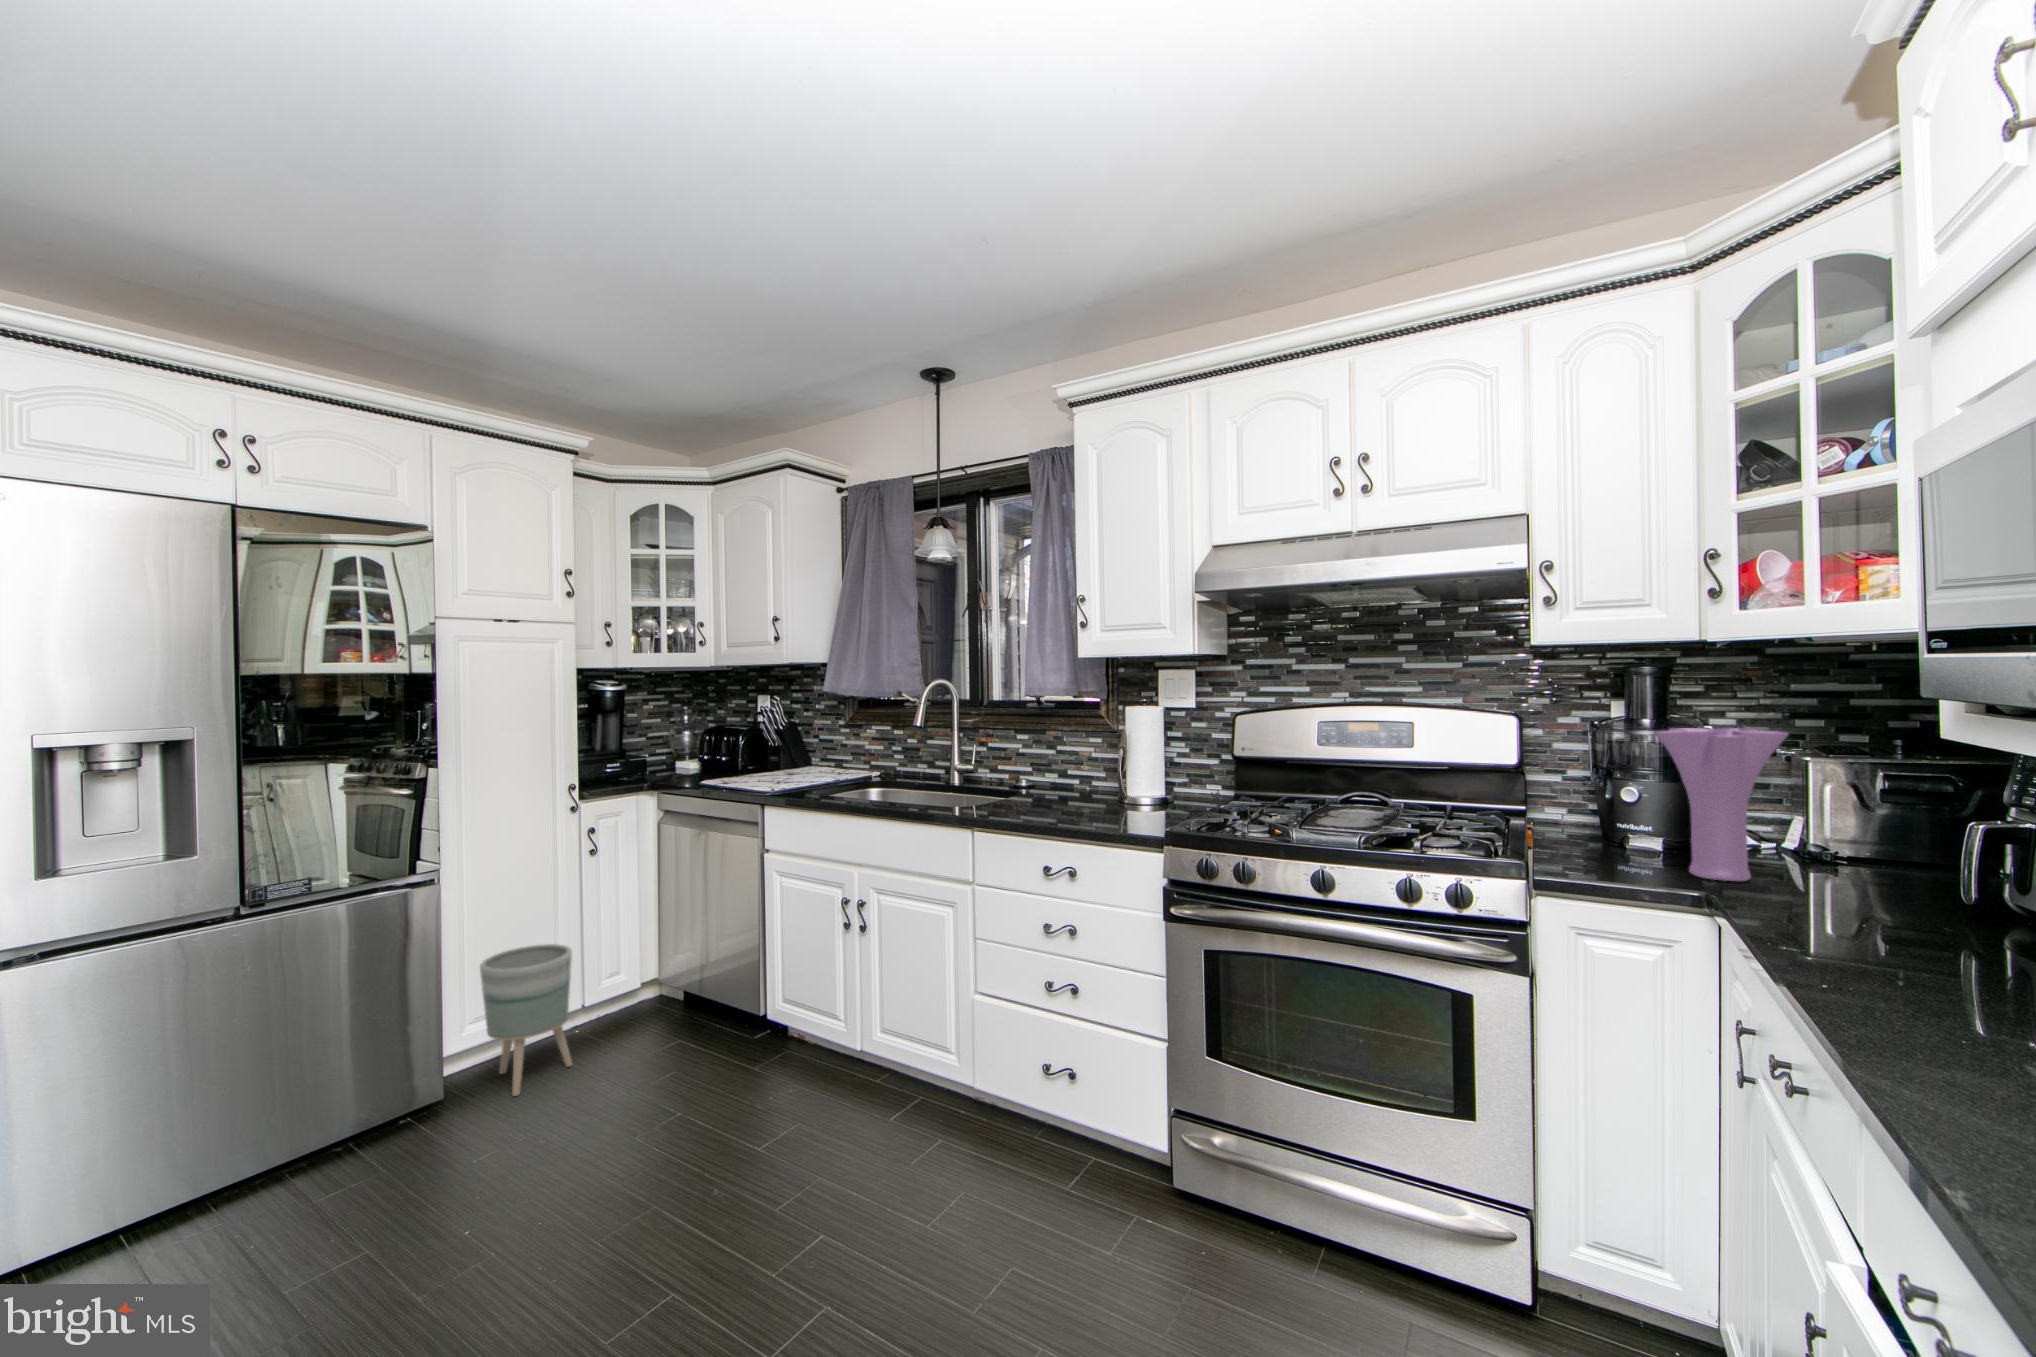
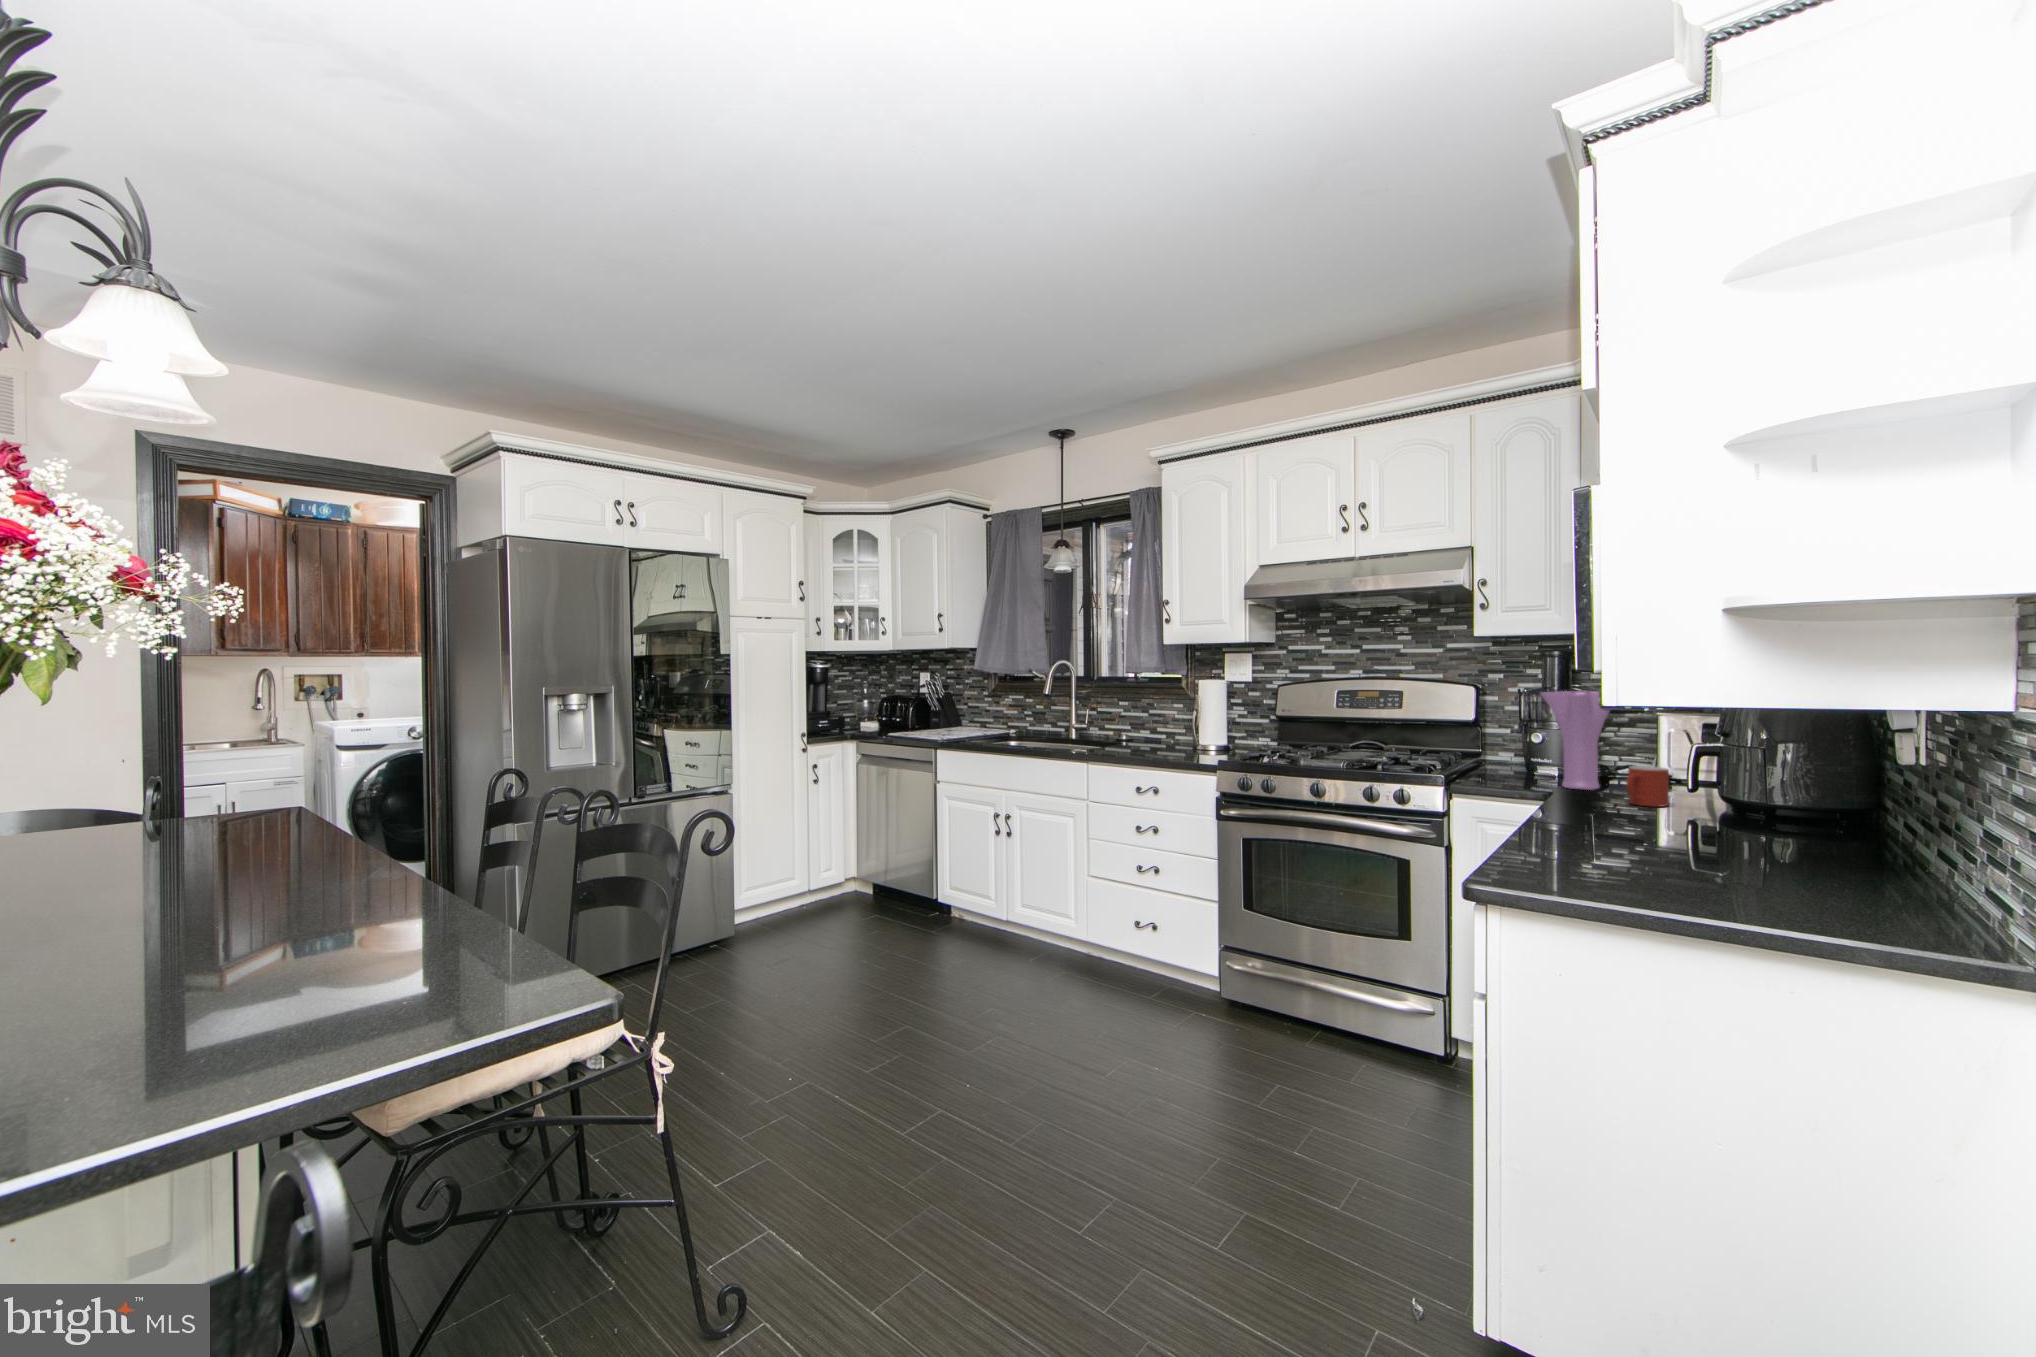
mug: none [1839,854,1915,925] -> present [1626,766,1669,807]
planter: present [480,944,572,1096] -> none [752,841,809,938]

